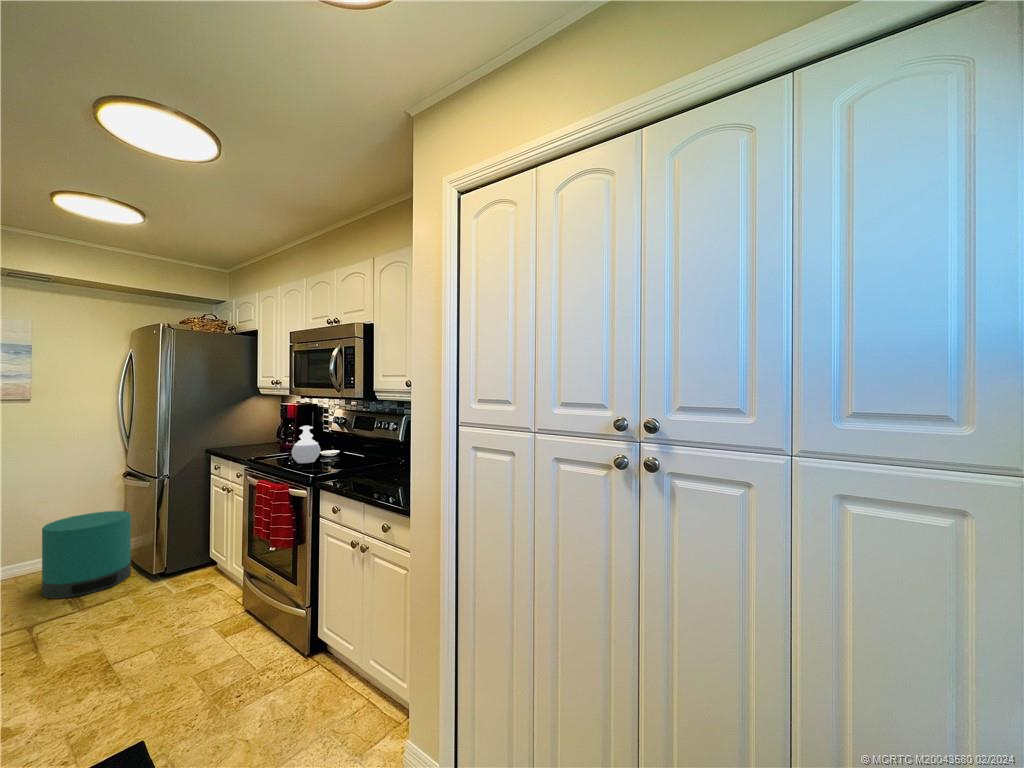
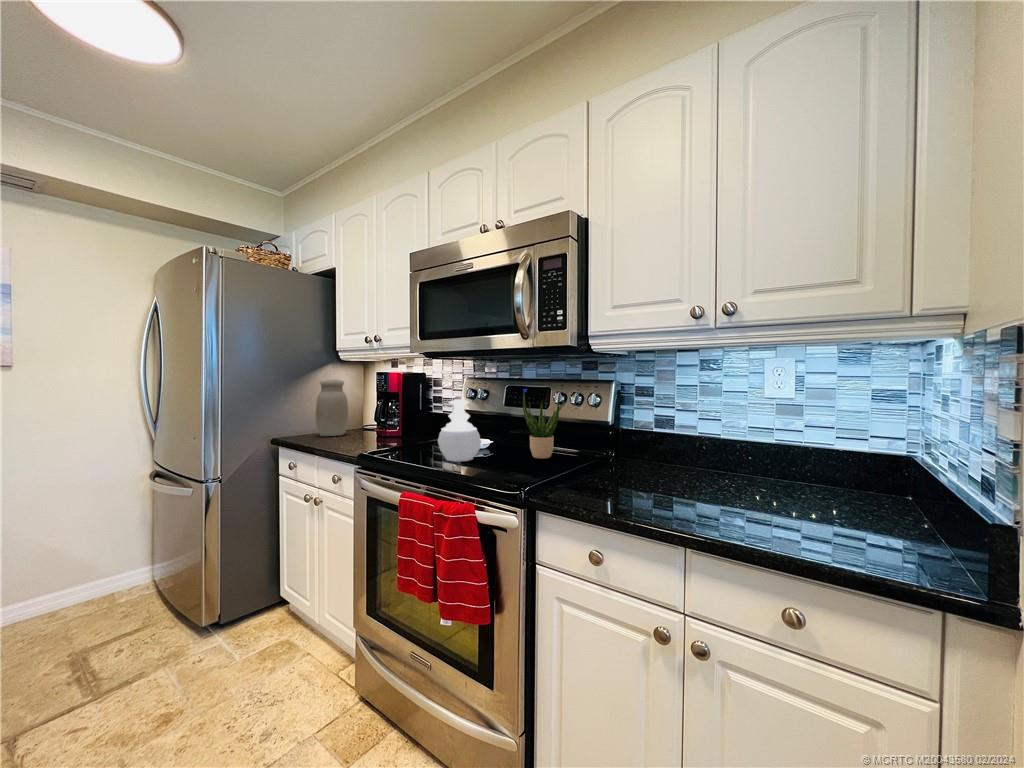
jar: none [238,408,262,447] -> present [315,380,348,436]
potted plant: none [345,420,375,462] -> present [523,393,565,459]
trash can: present [42,511,131,599] -> none [32,529,167,672]

